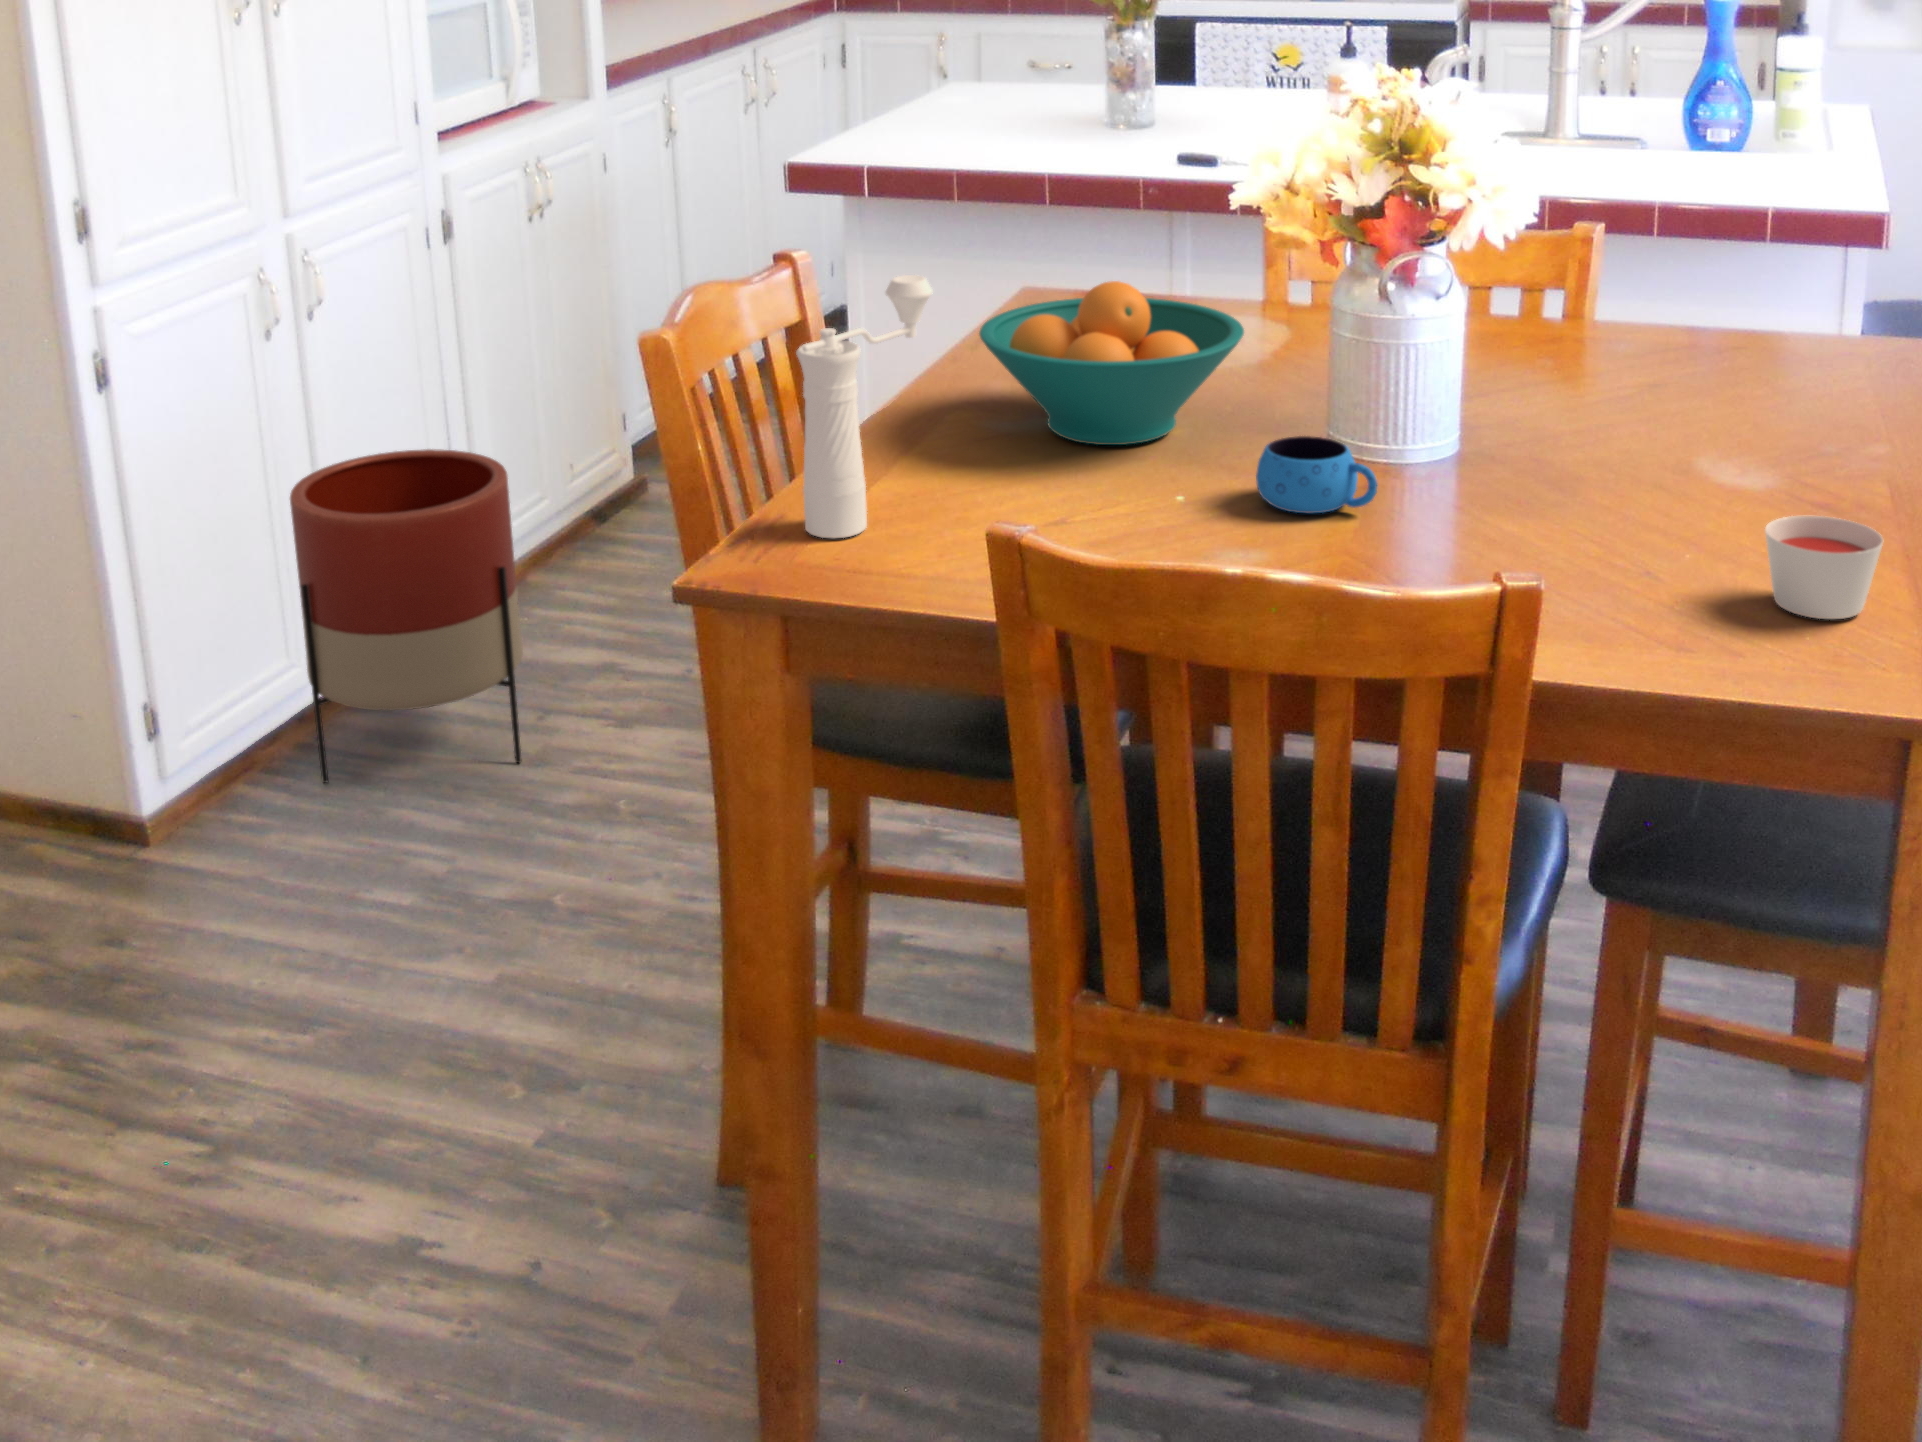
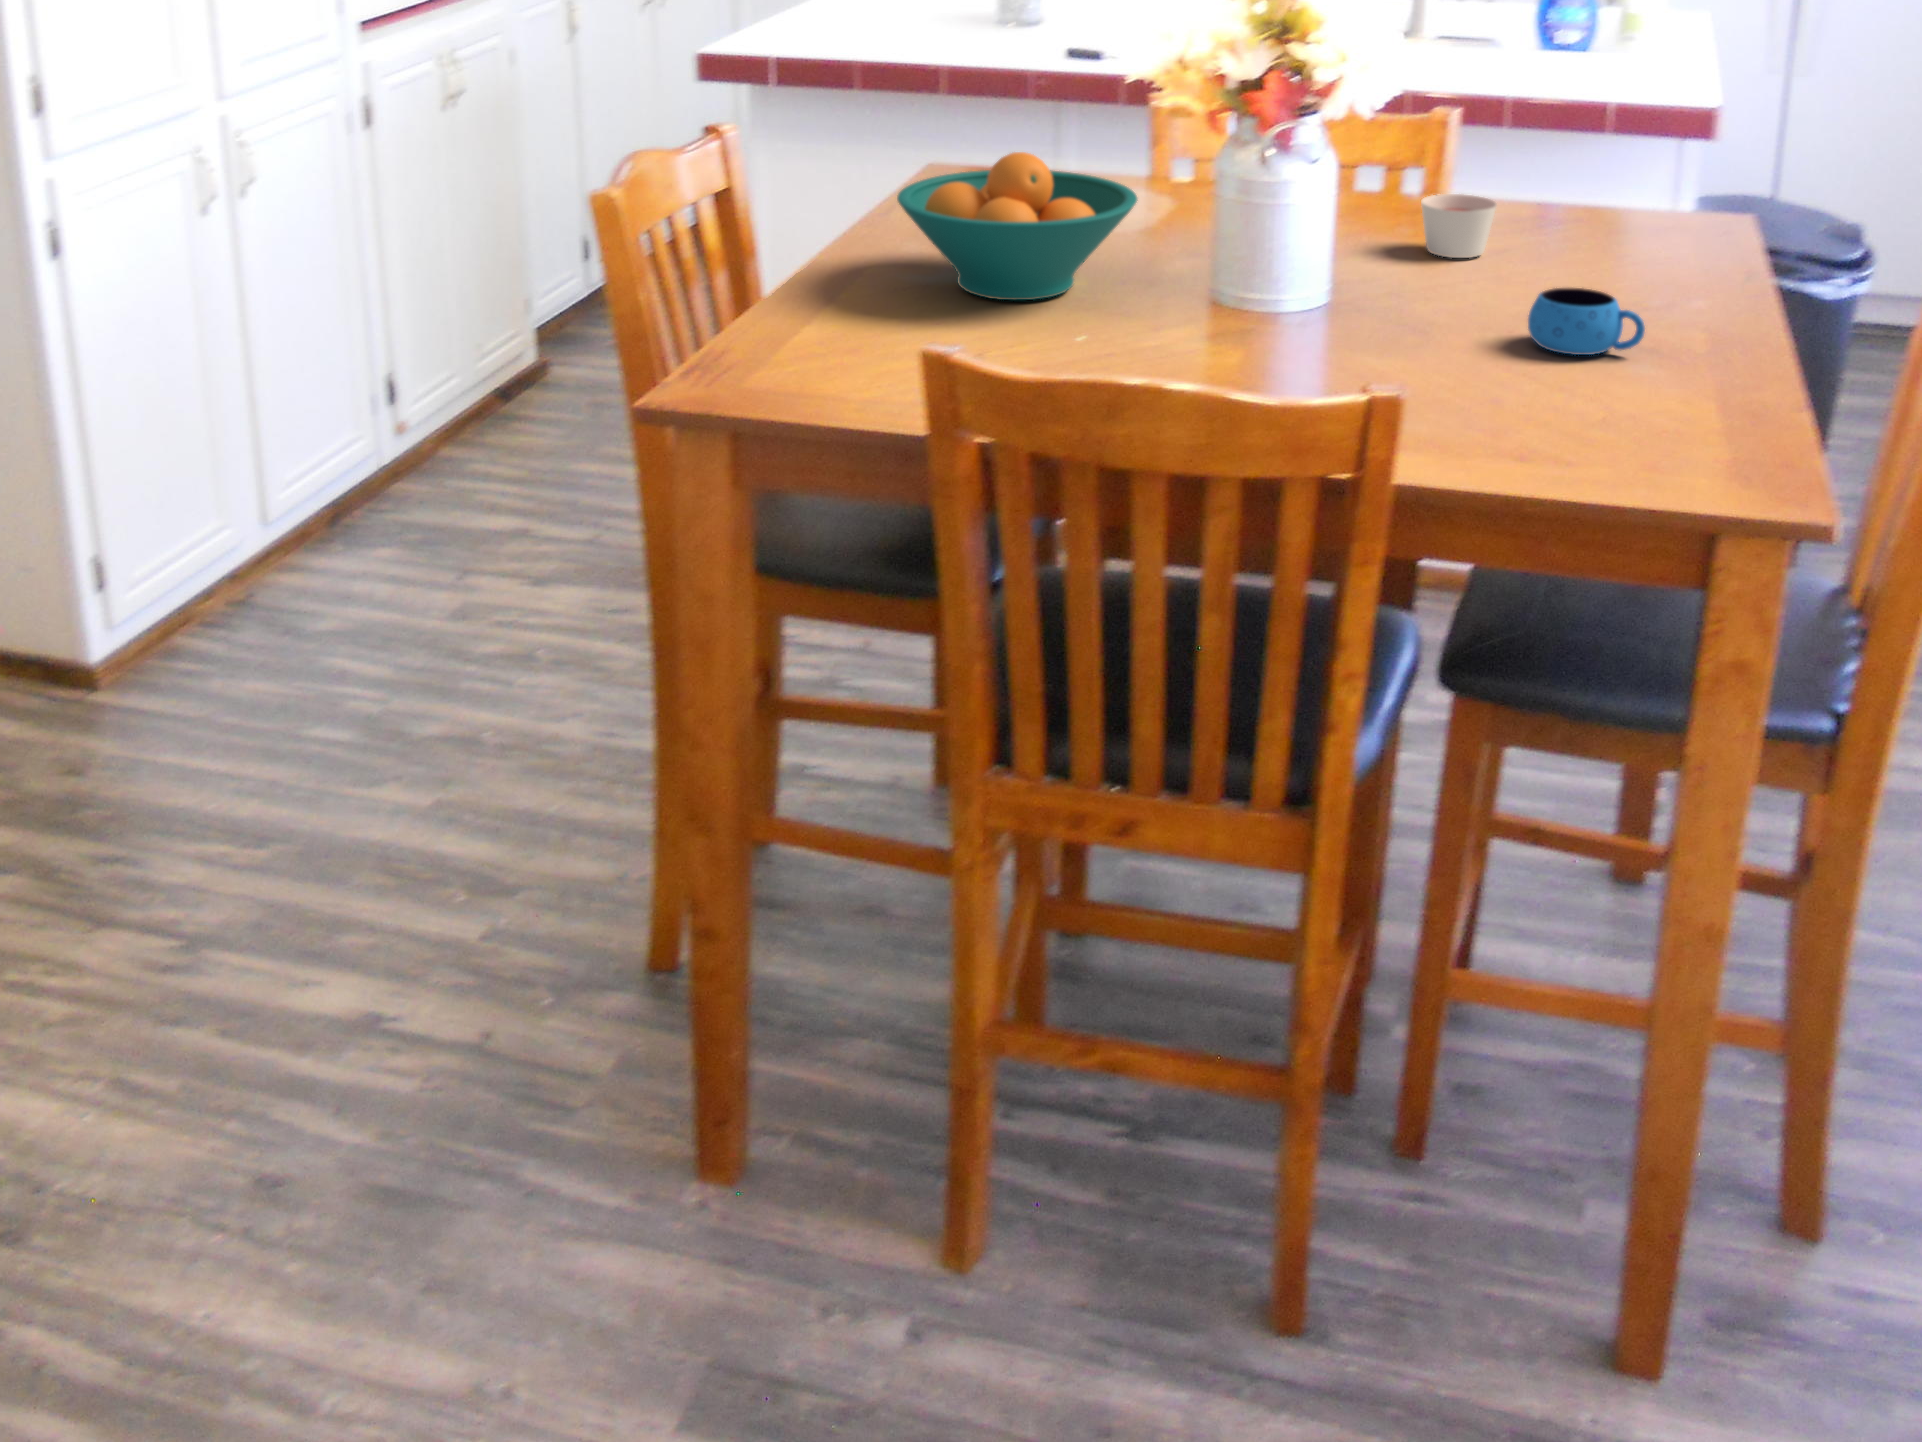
pepper mill: present [796,275,933,538] -> none [740,140,862,374]
mug: present [1256,436,1377,514] -> present [1528,288,1645,355]
planter: present [290,449,523,783] -> none [227,324,446,635]
candle: present [1765,516,1883,619] -> present [1421,194,1497,258]

